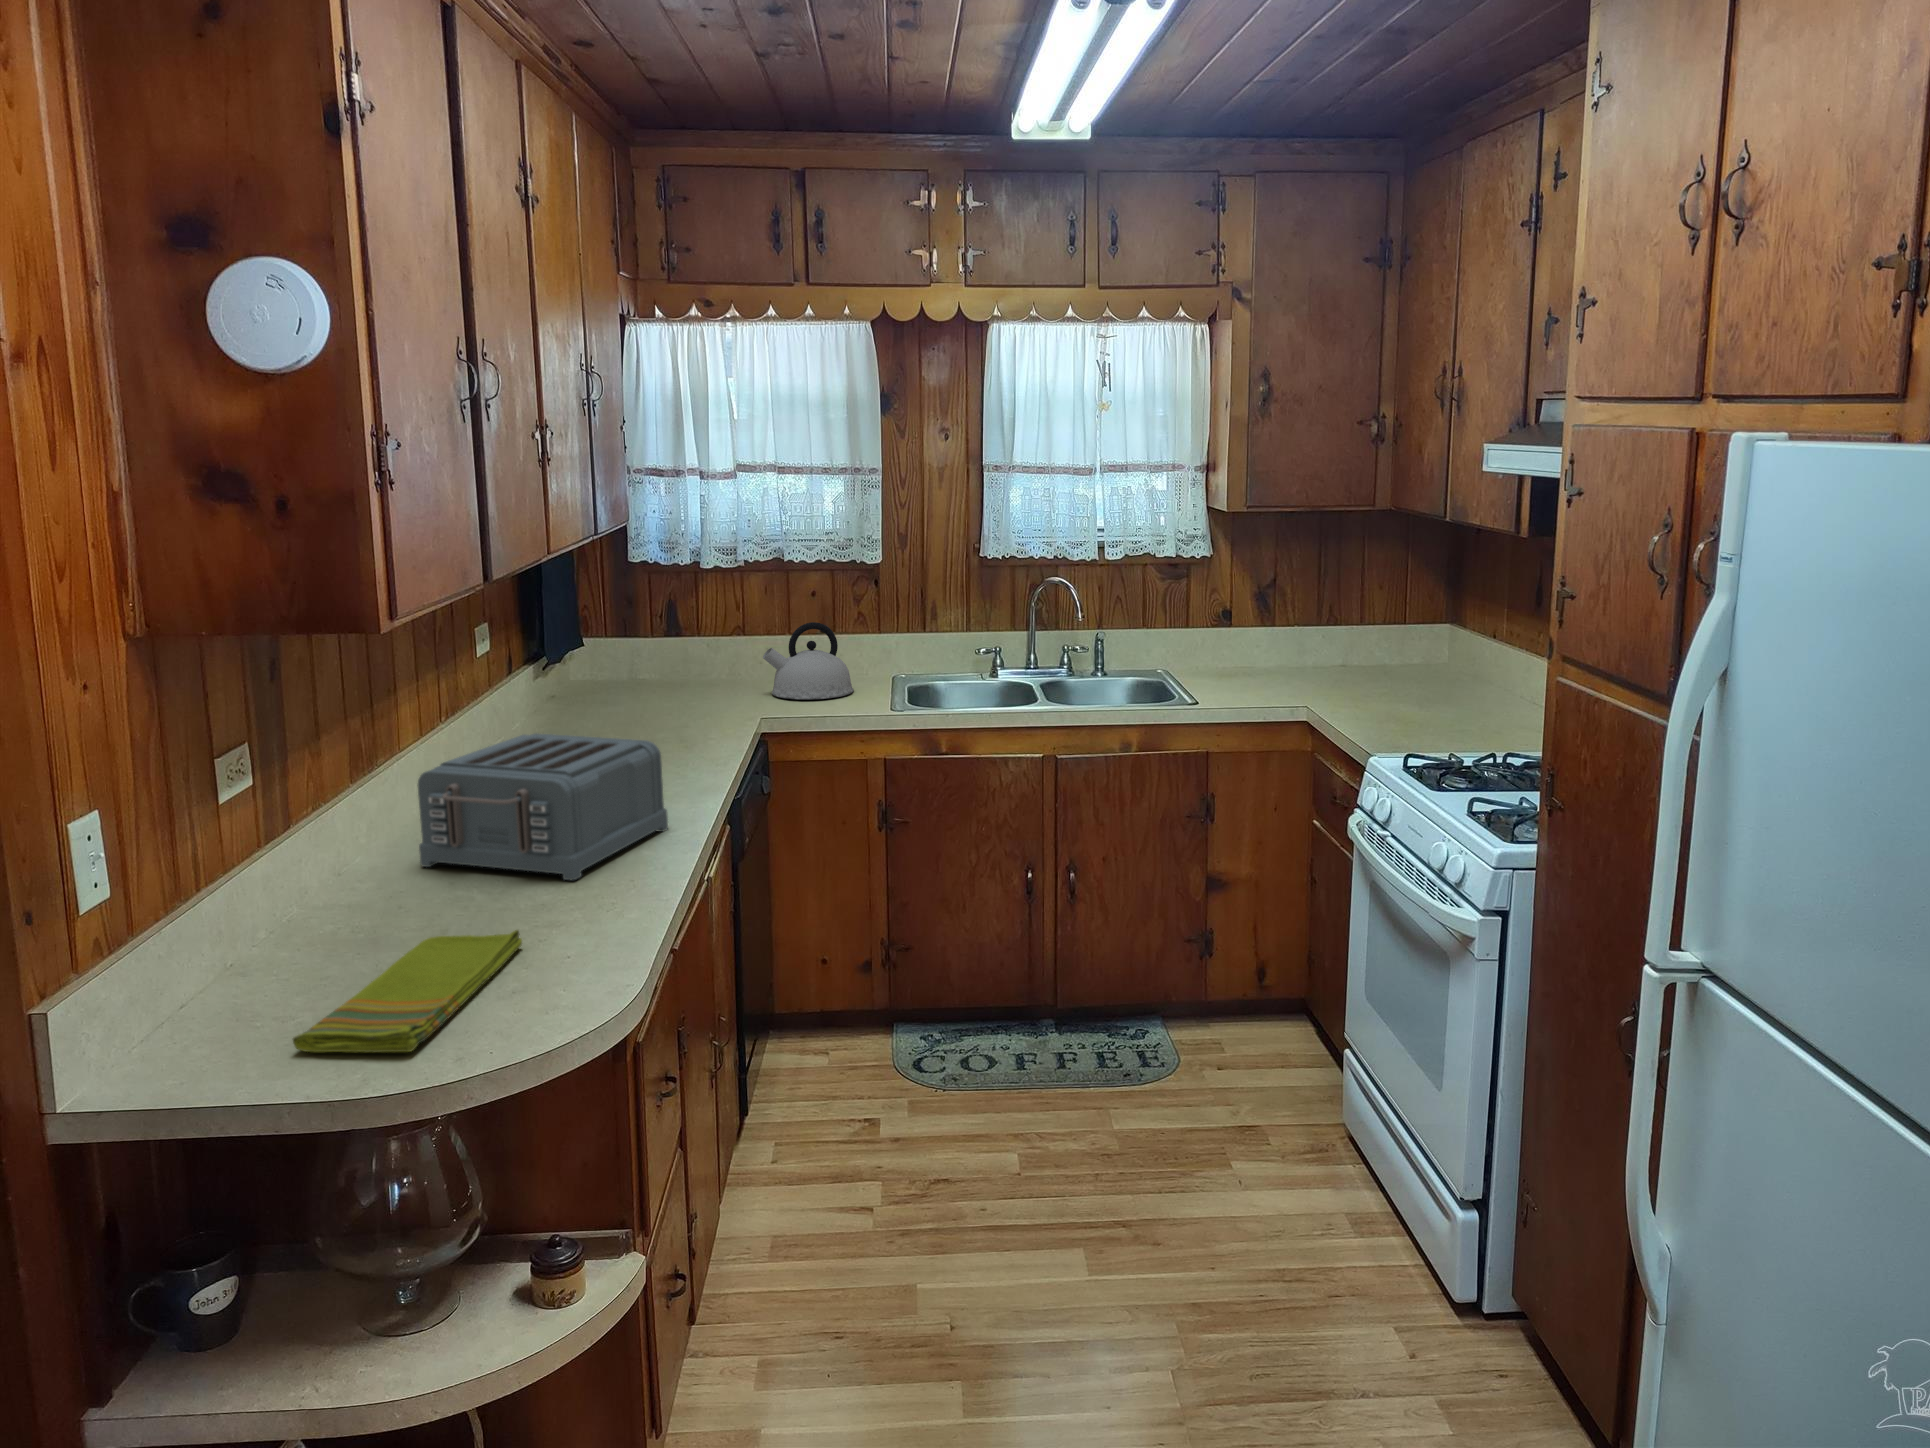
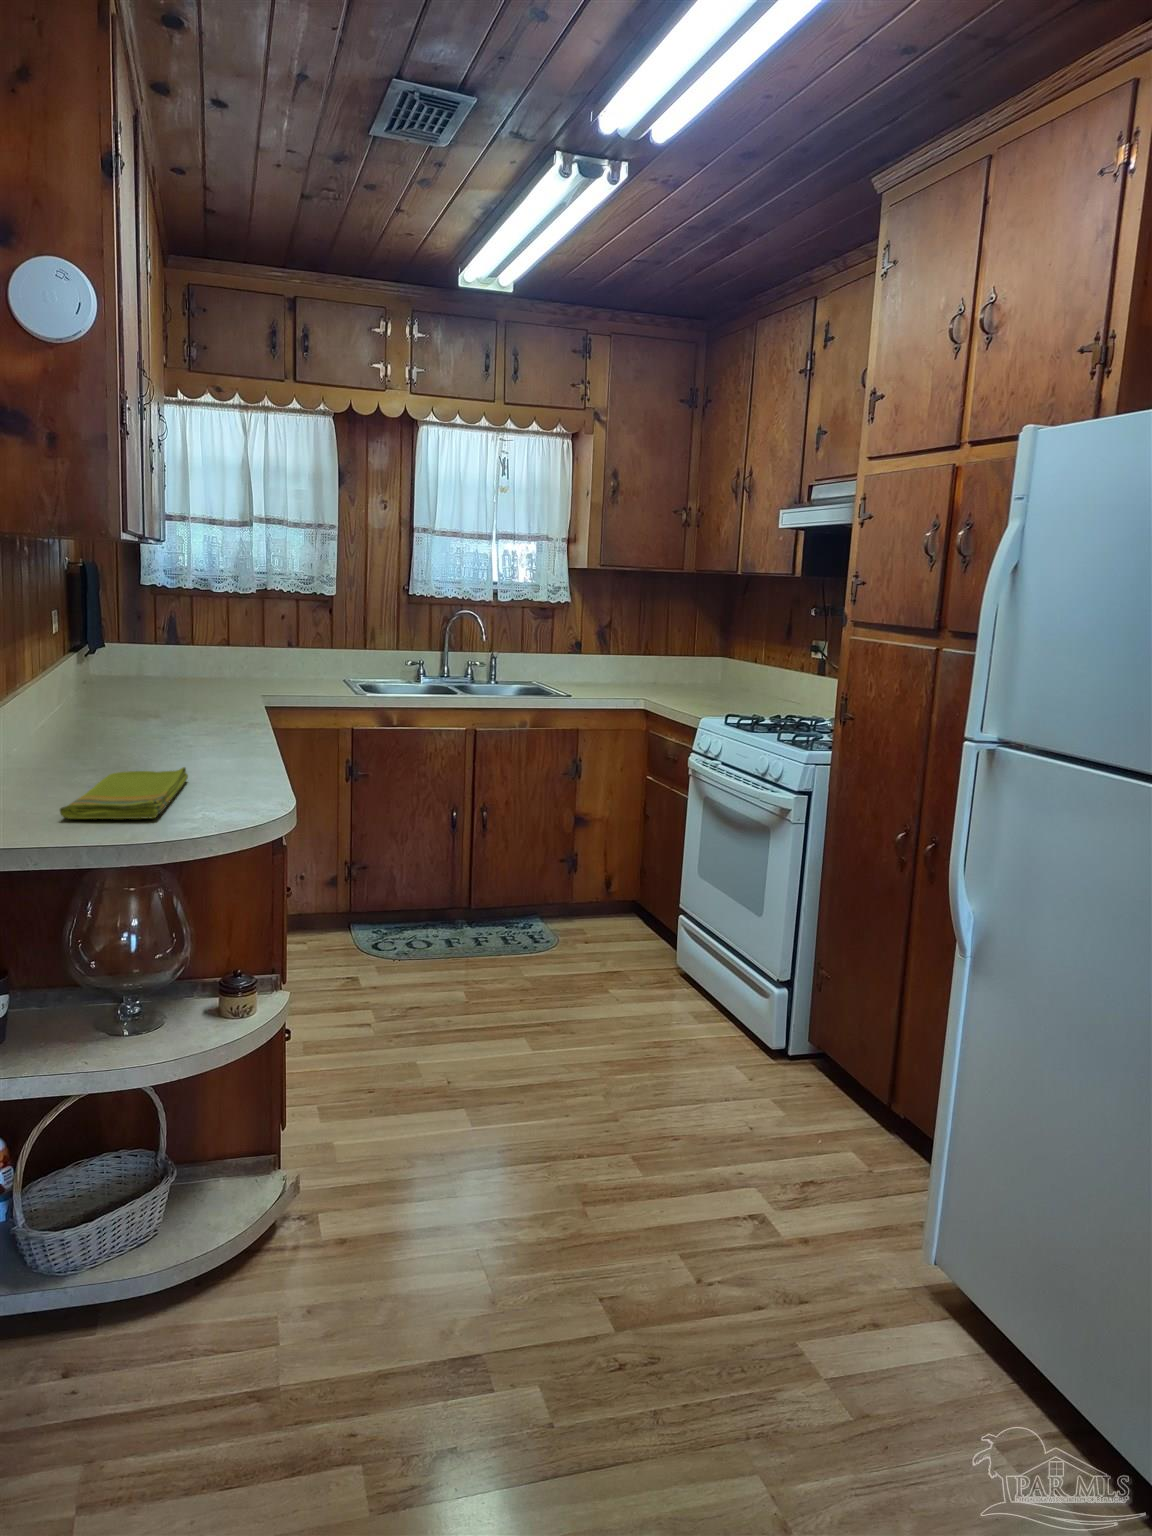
kettle: present [763,622,854,699] -> none [253,631,320,686]
toaster: present [417,734,668,880] -> none [63,663,242,755]

